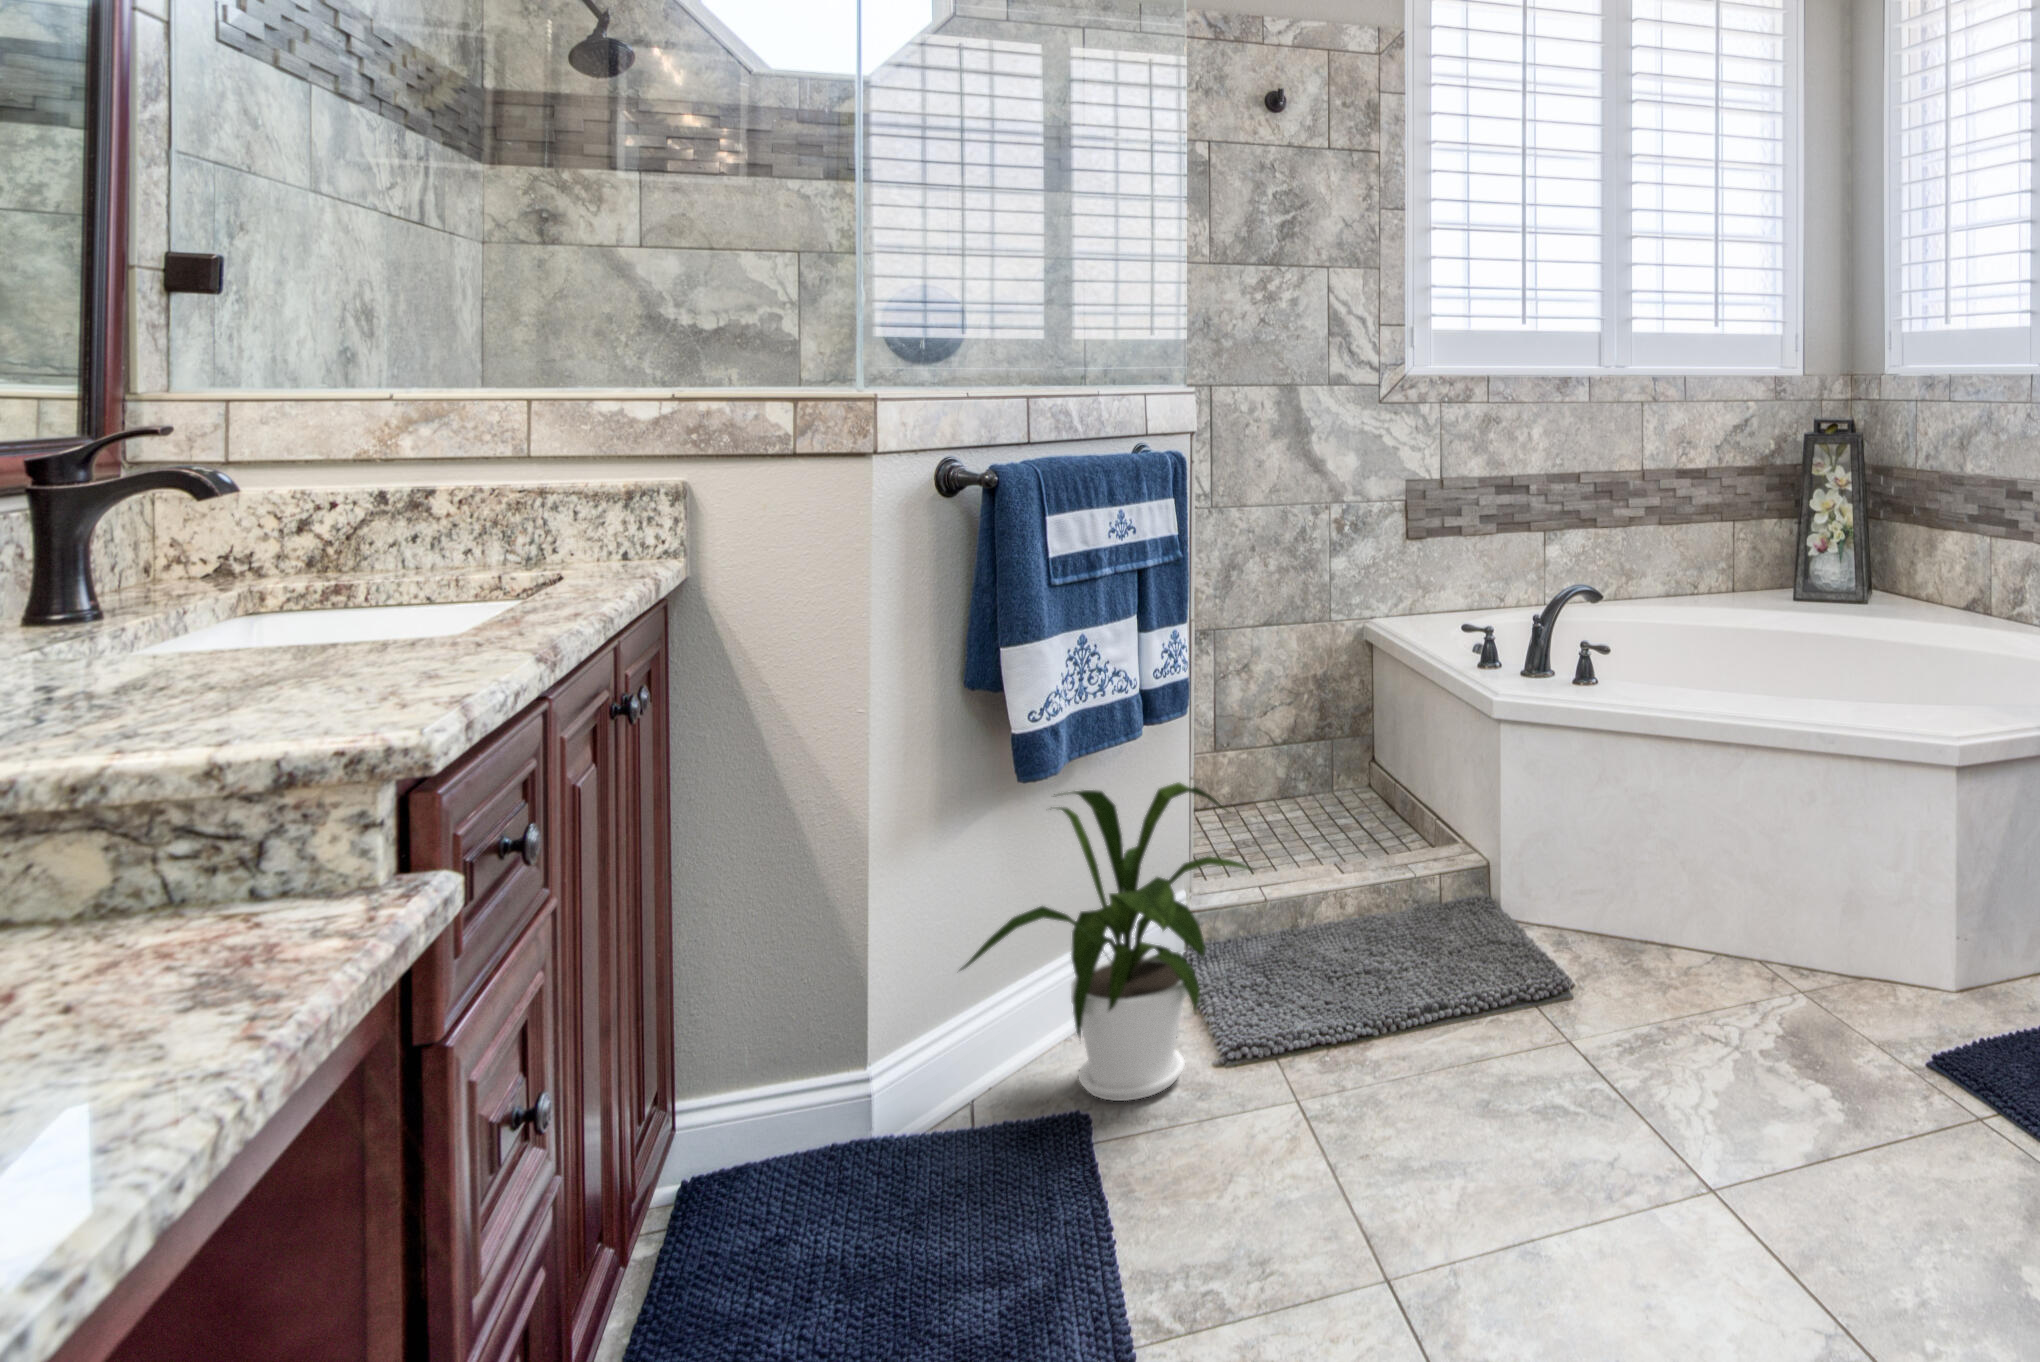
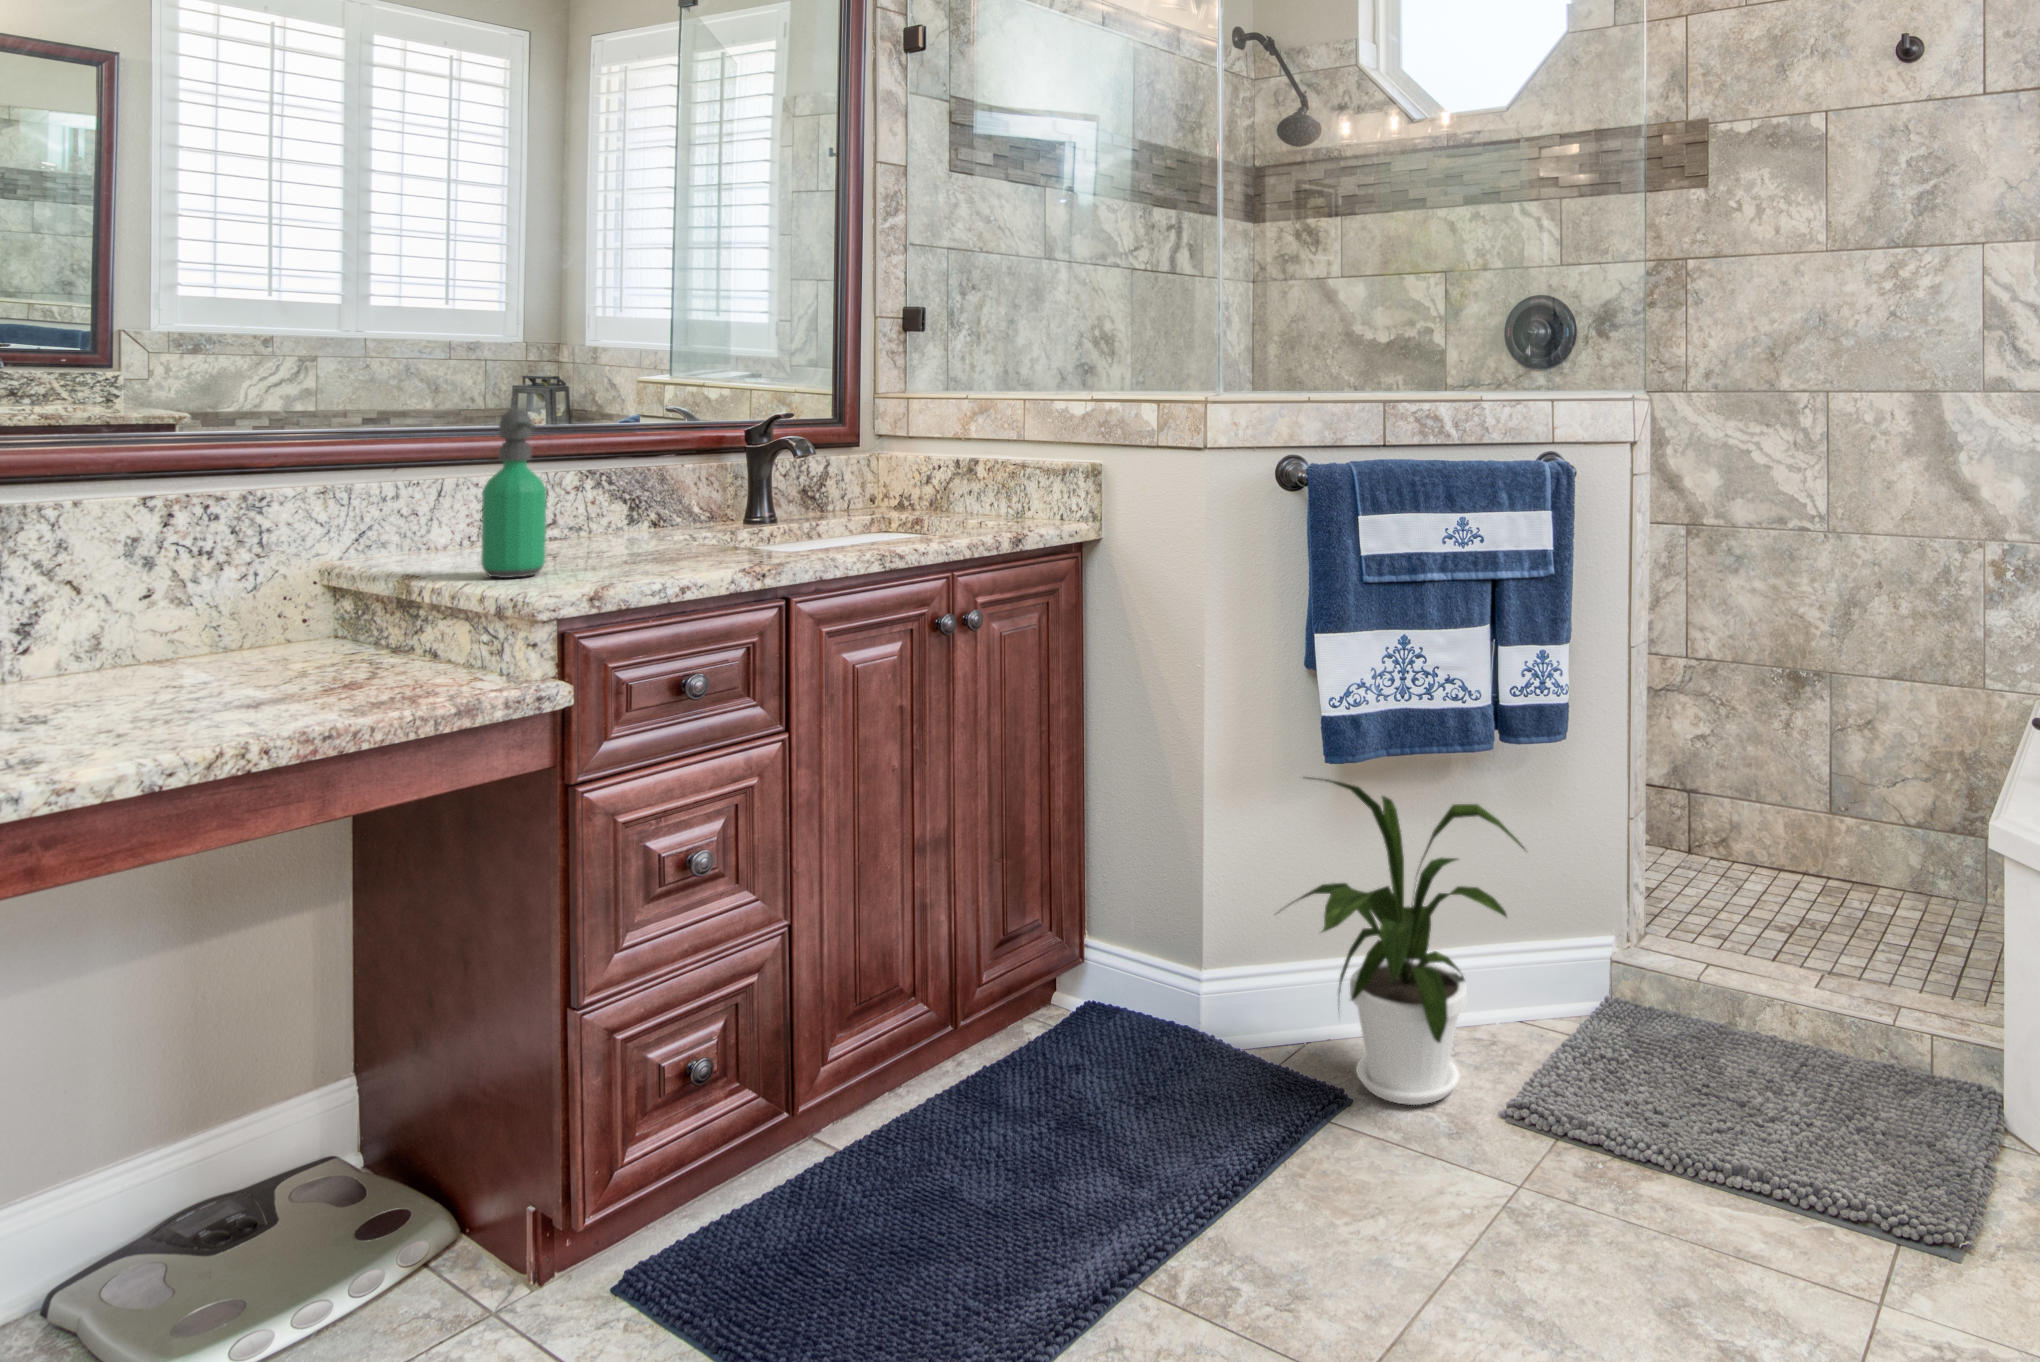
soap dispenser: none [115,414,292,727] -> present [481,410,546,578]

